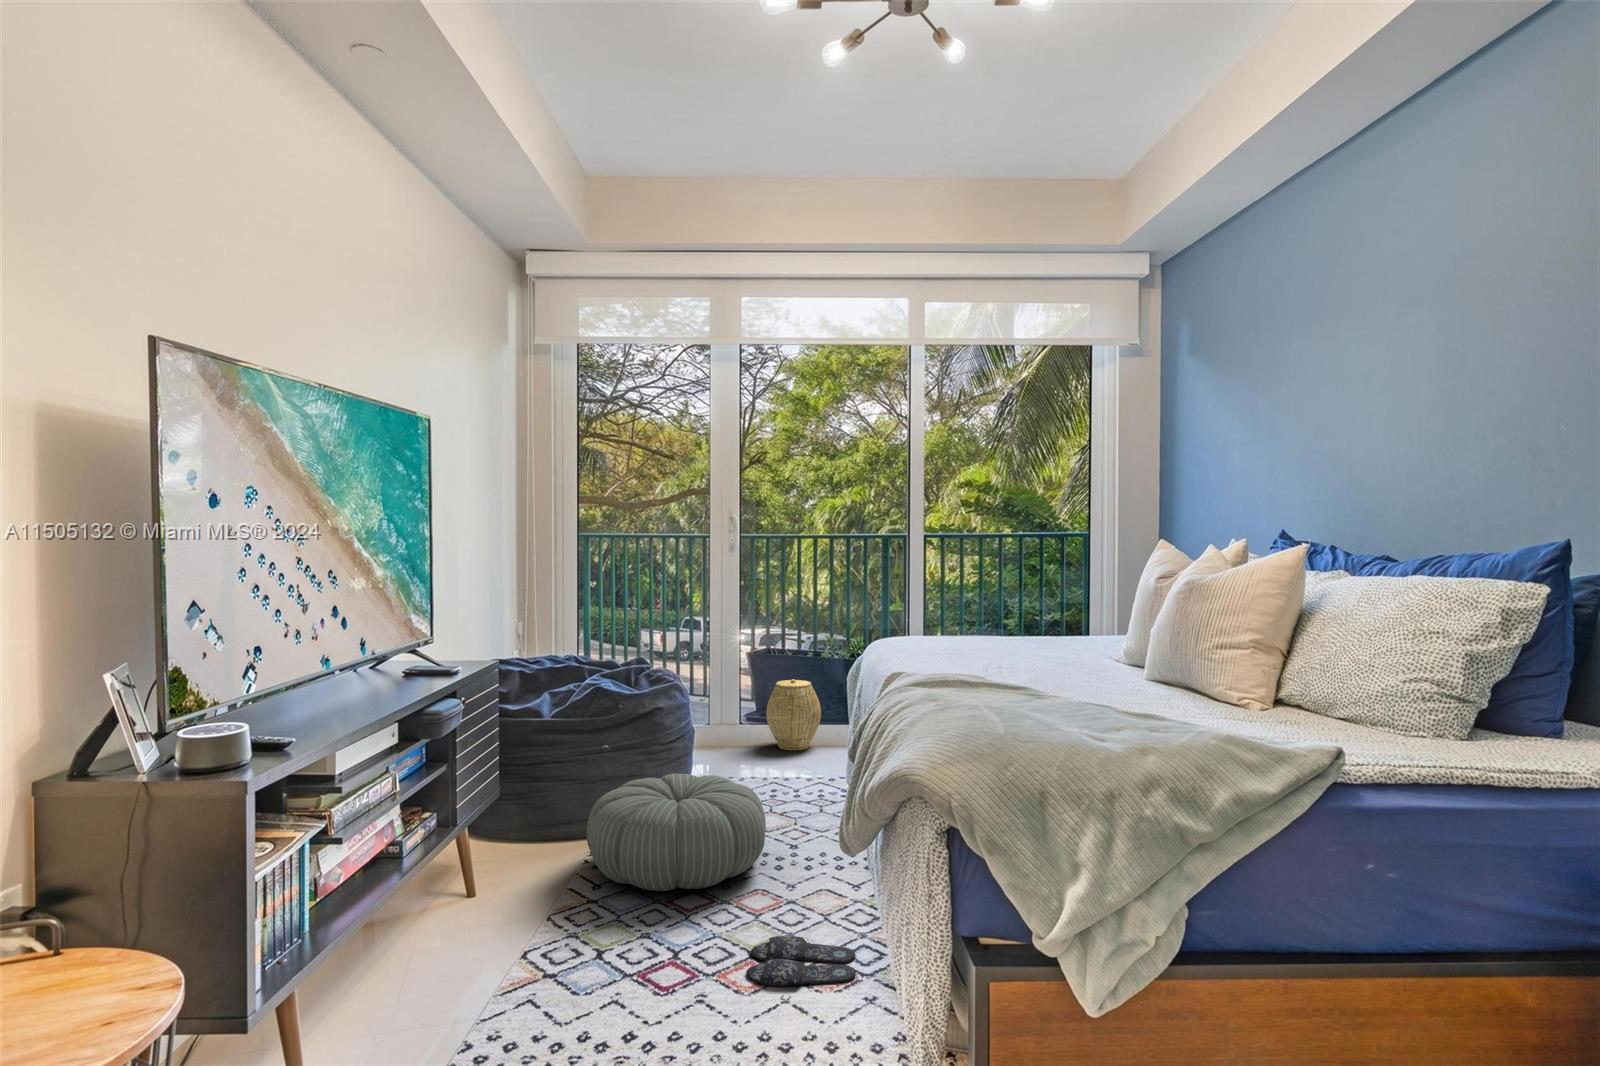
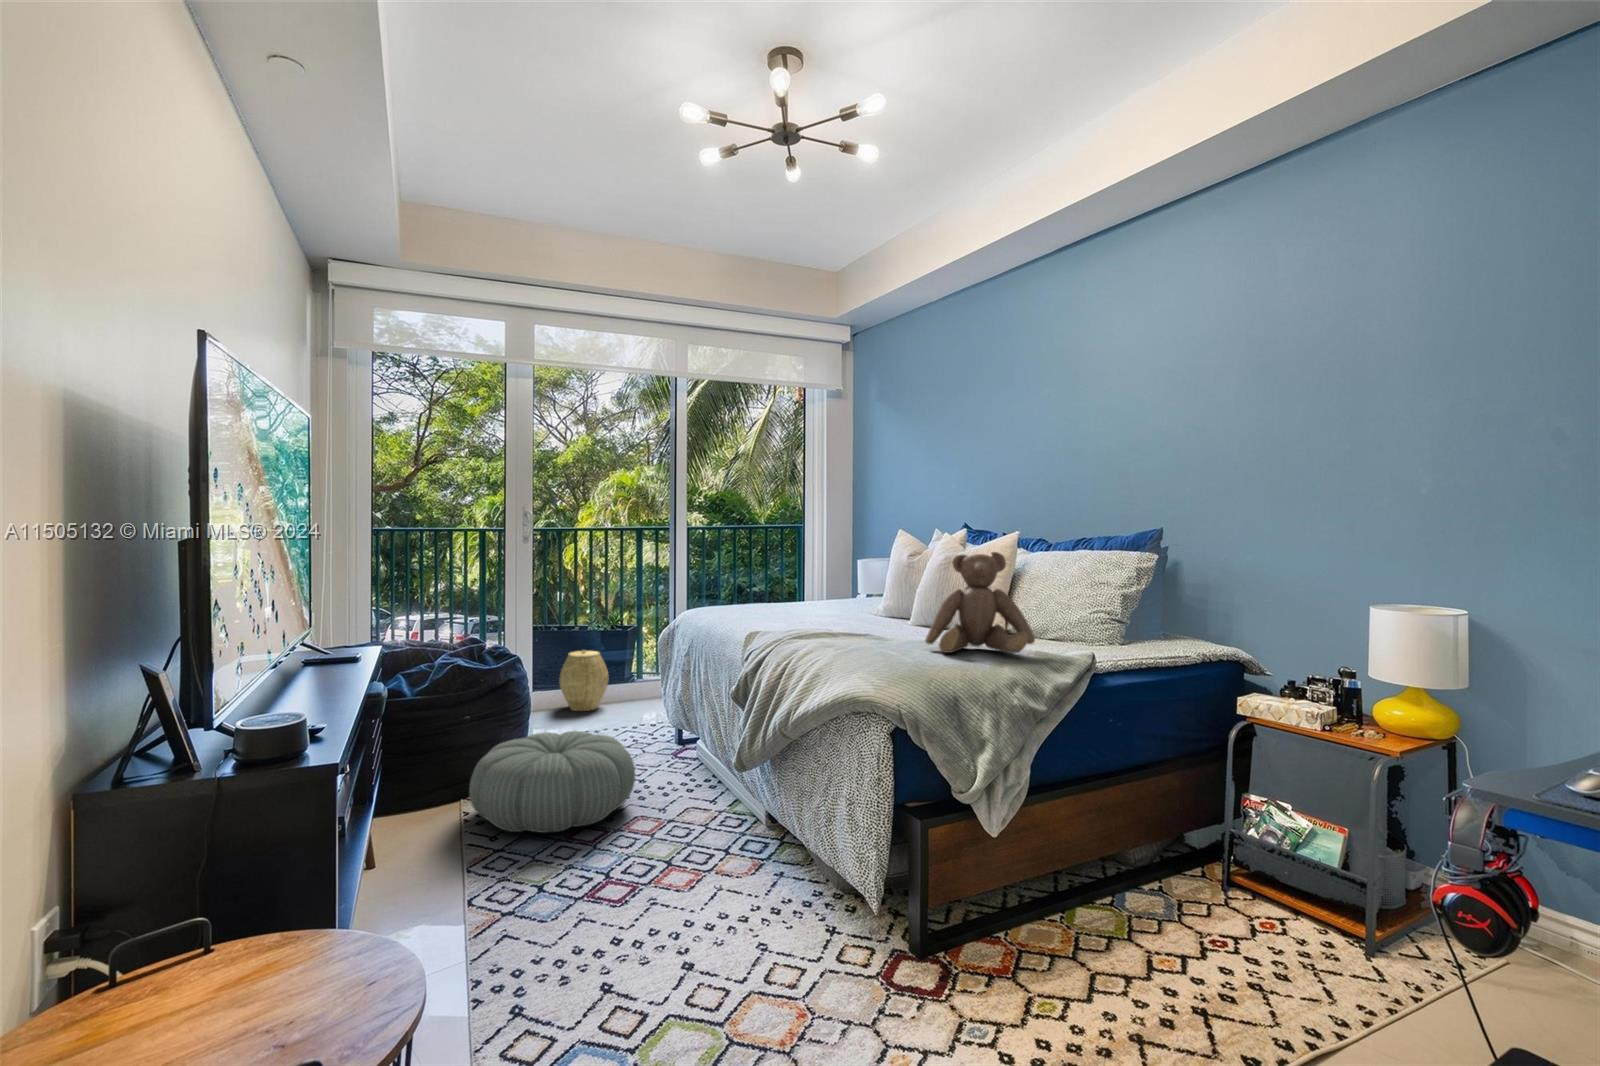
teddy bear: none [1073,579,1245,738] -> present [925,552,1035,653]
slippers: present [746,936,856,986] -> none [669,843,761,881]

